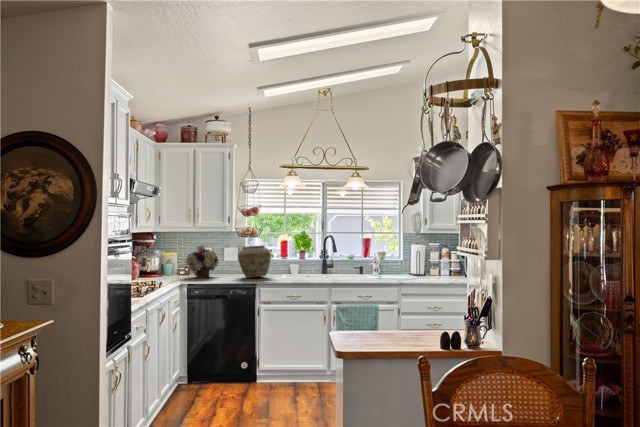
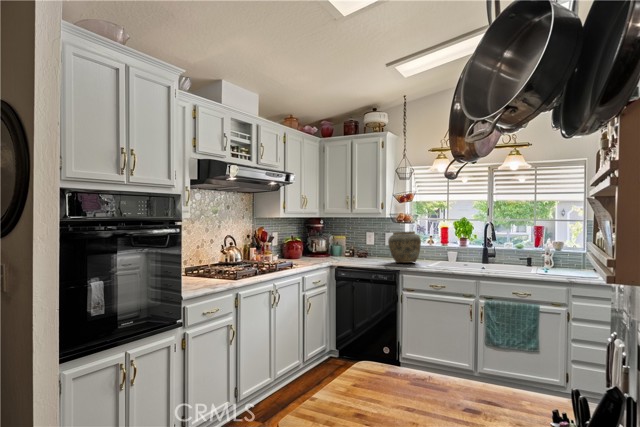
flower arrangement: present [185,245,219,278] -> none [342,229,375,260]

